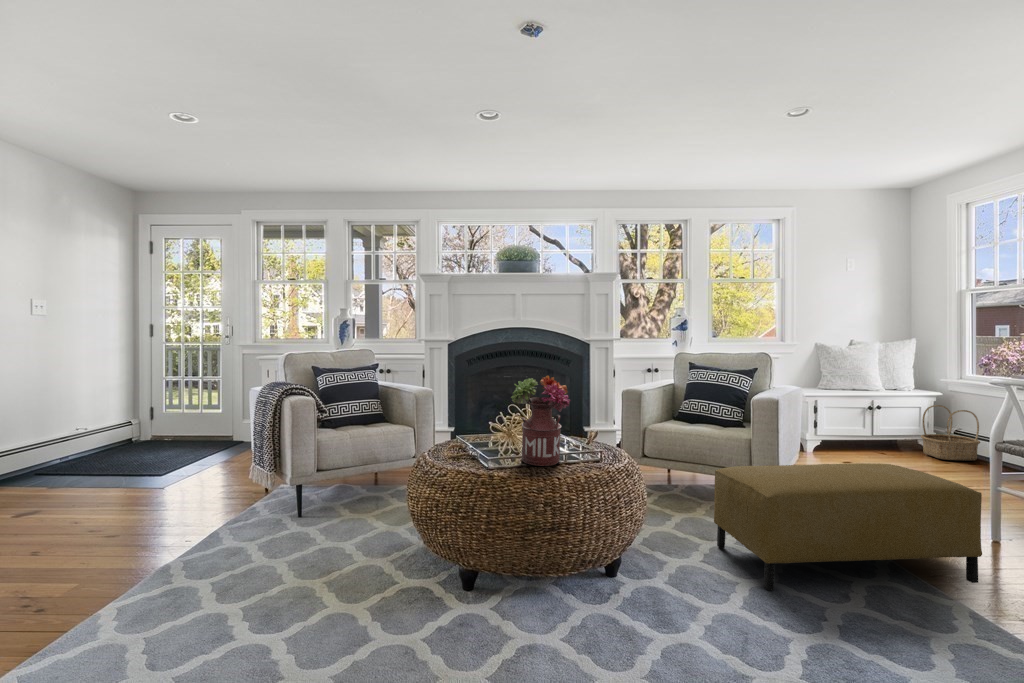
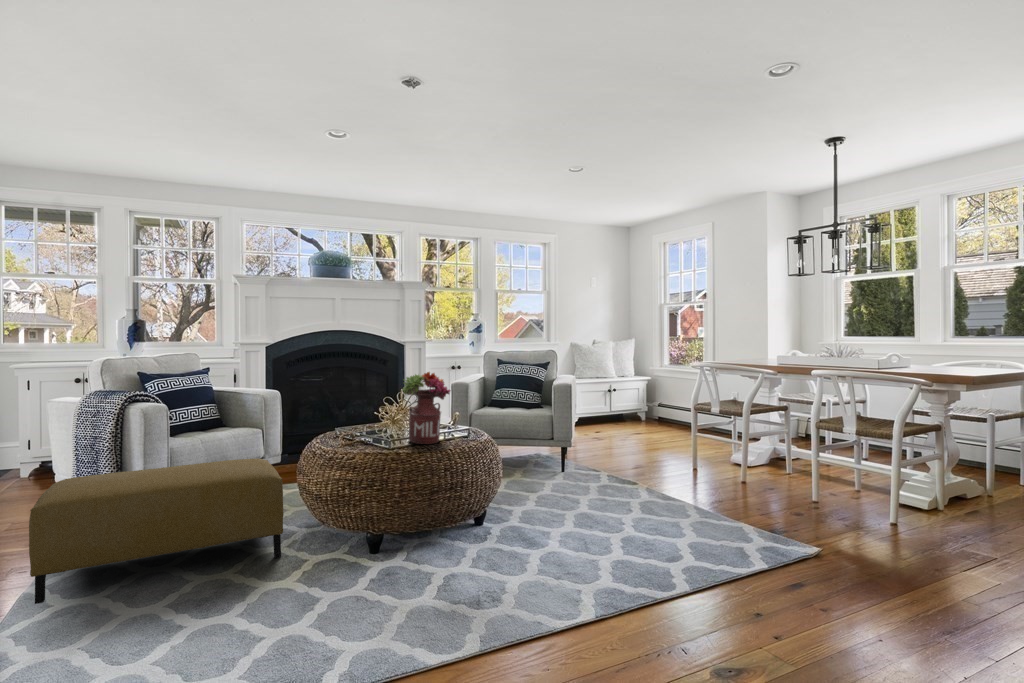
basket: present [921,405,980,461] -> none [641,386,676,425]
ottoman: present [714,463,982,590] -> present [29,458,283,604]

